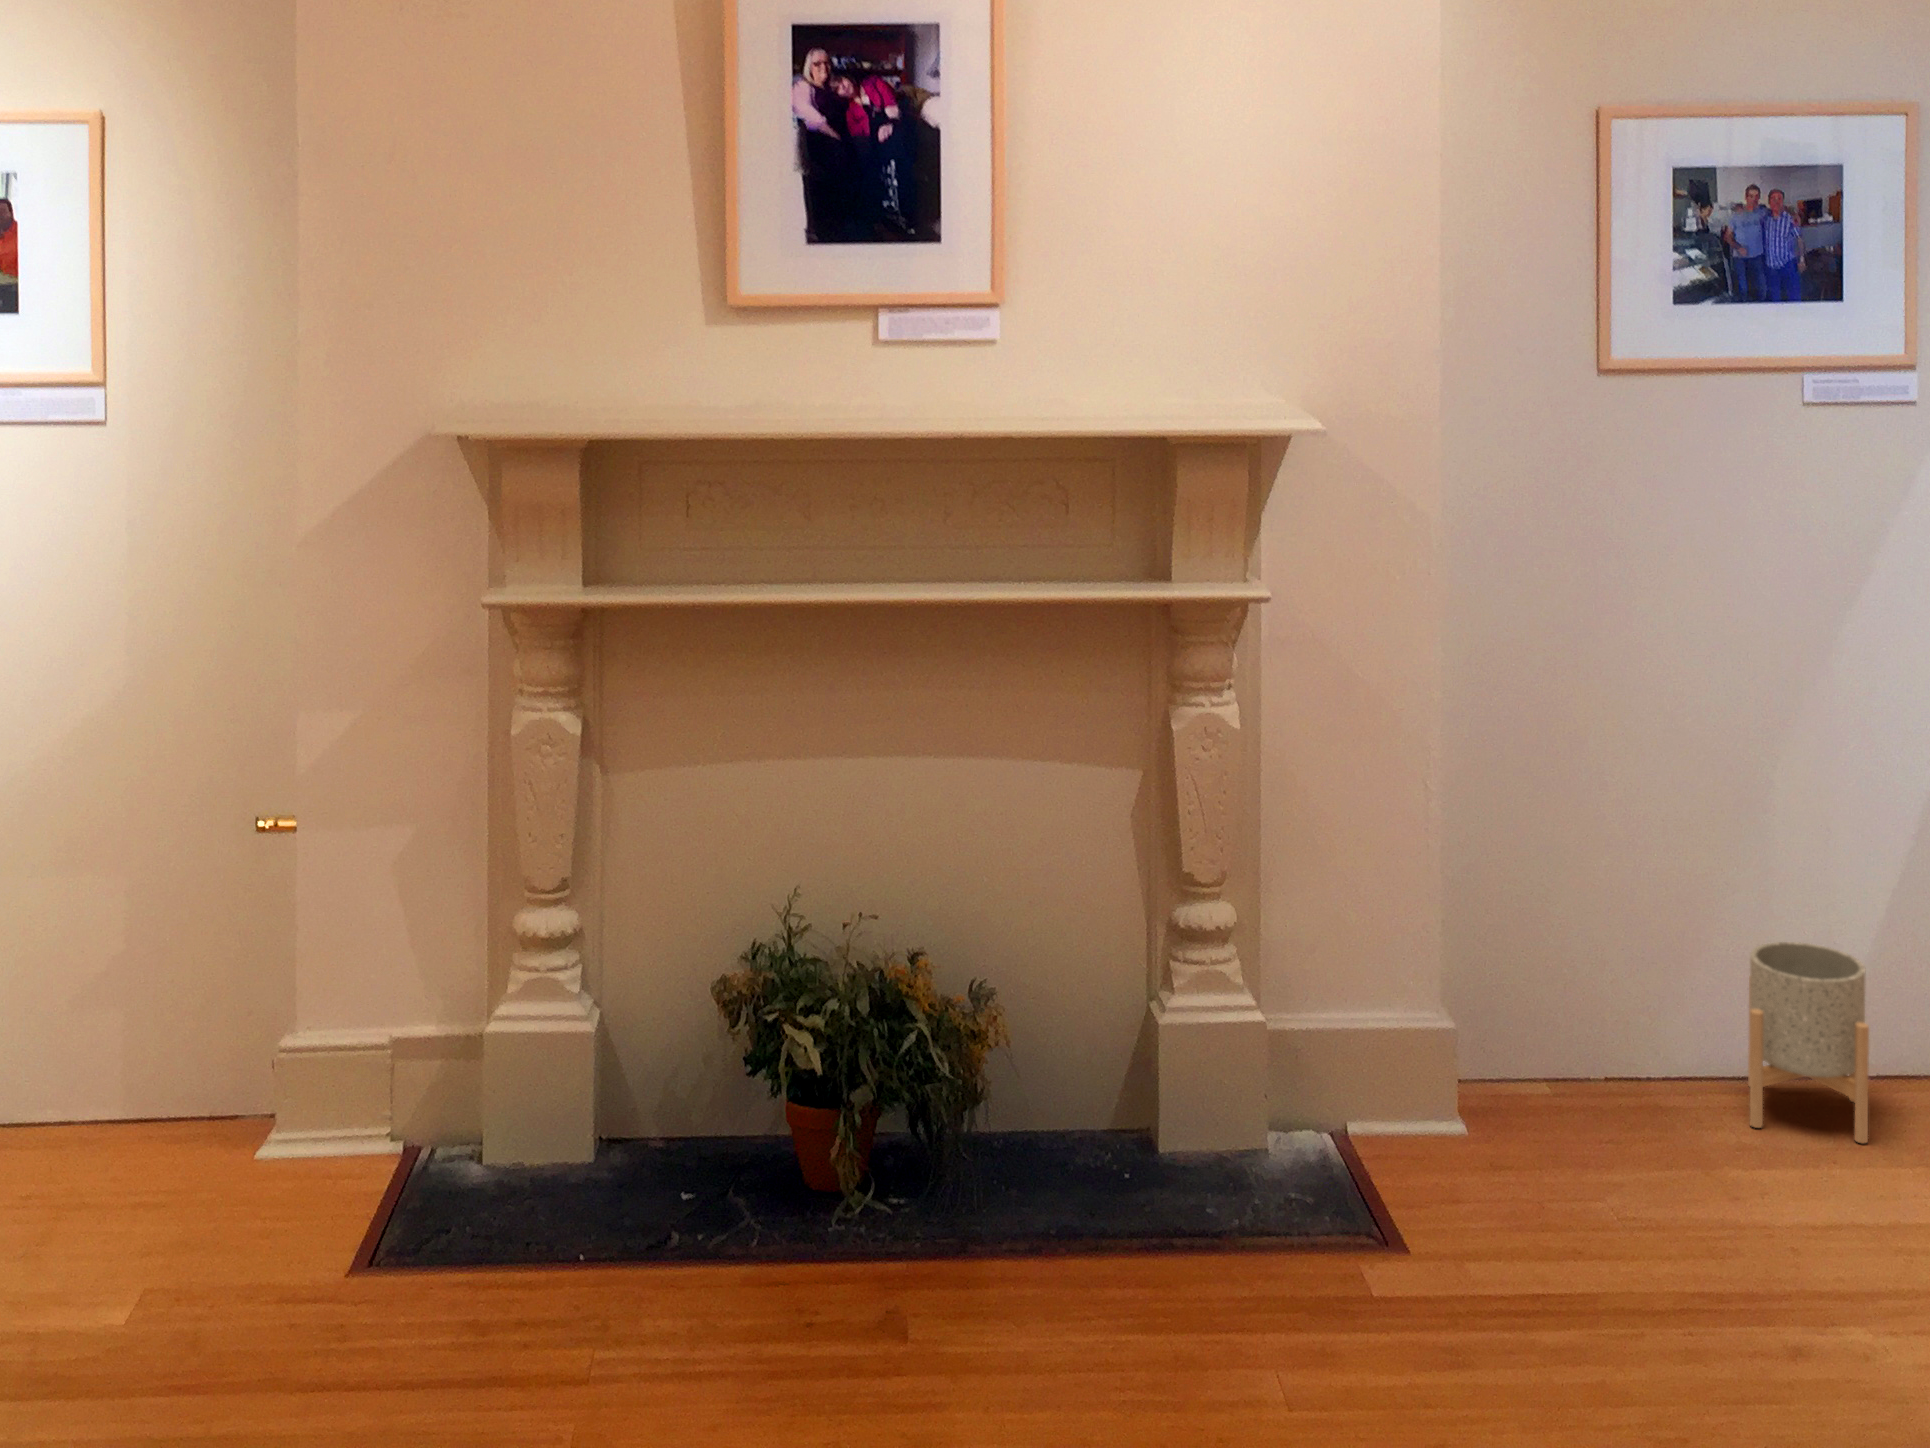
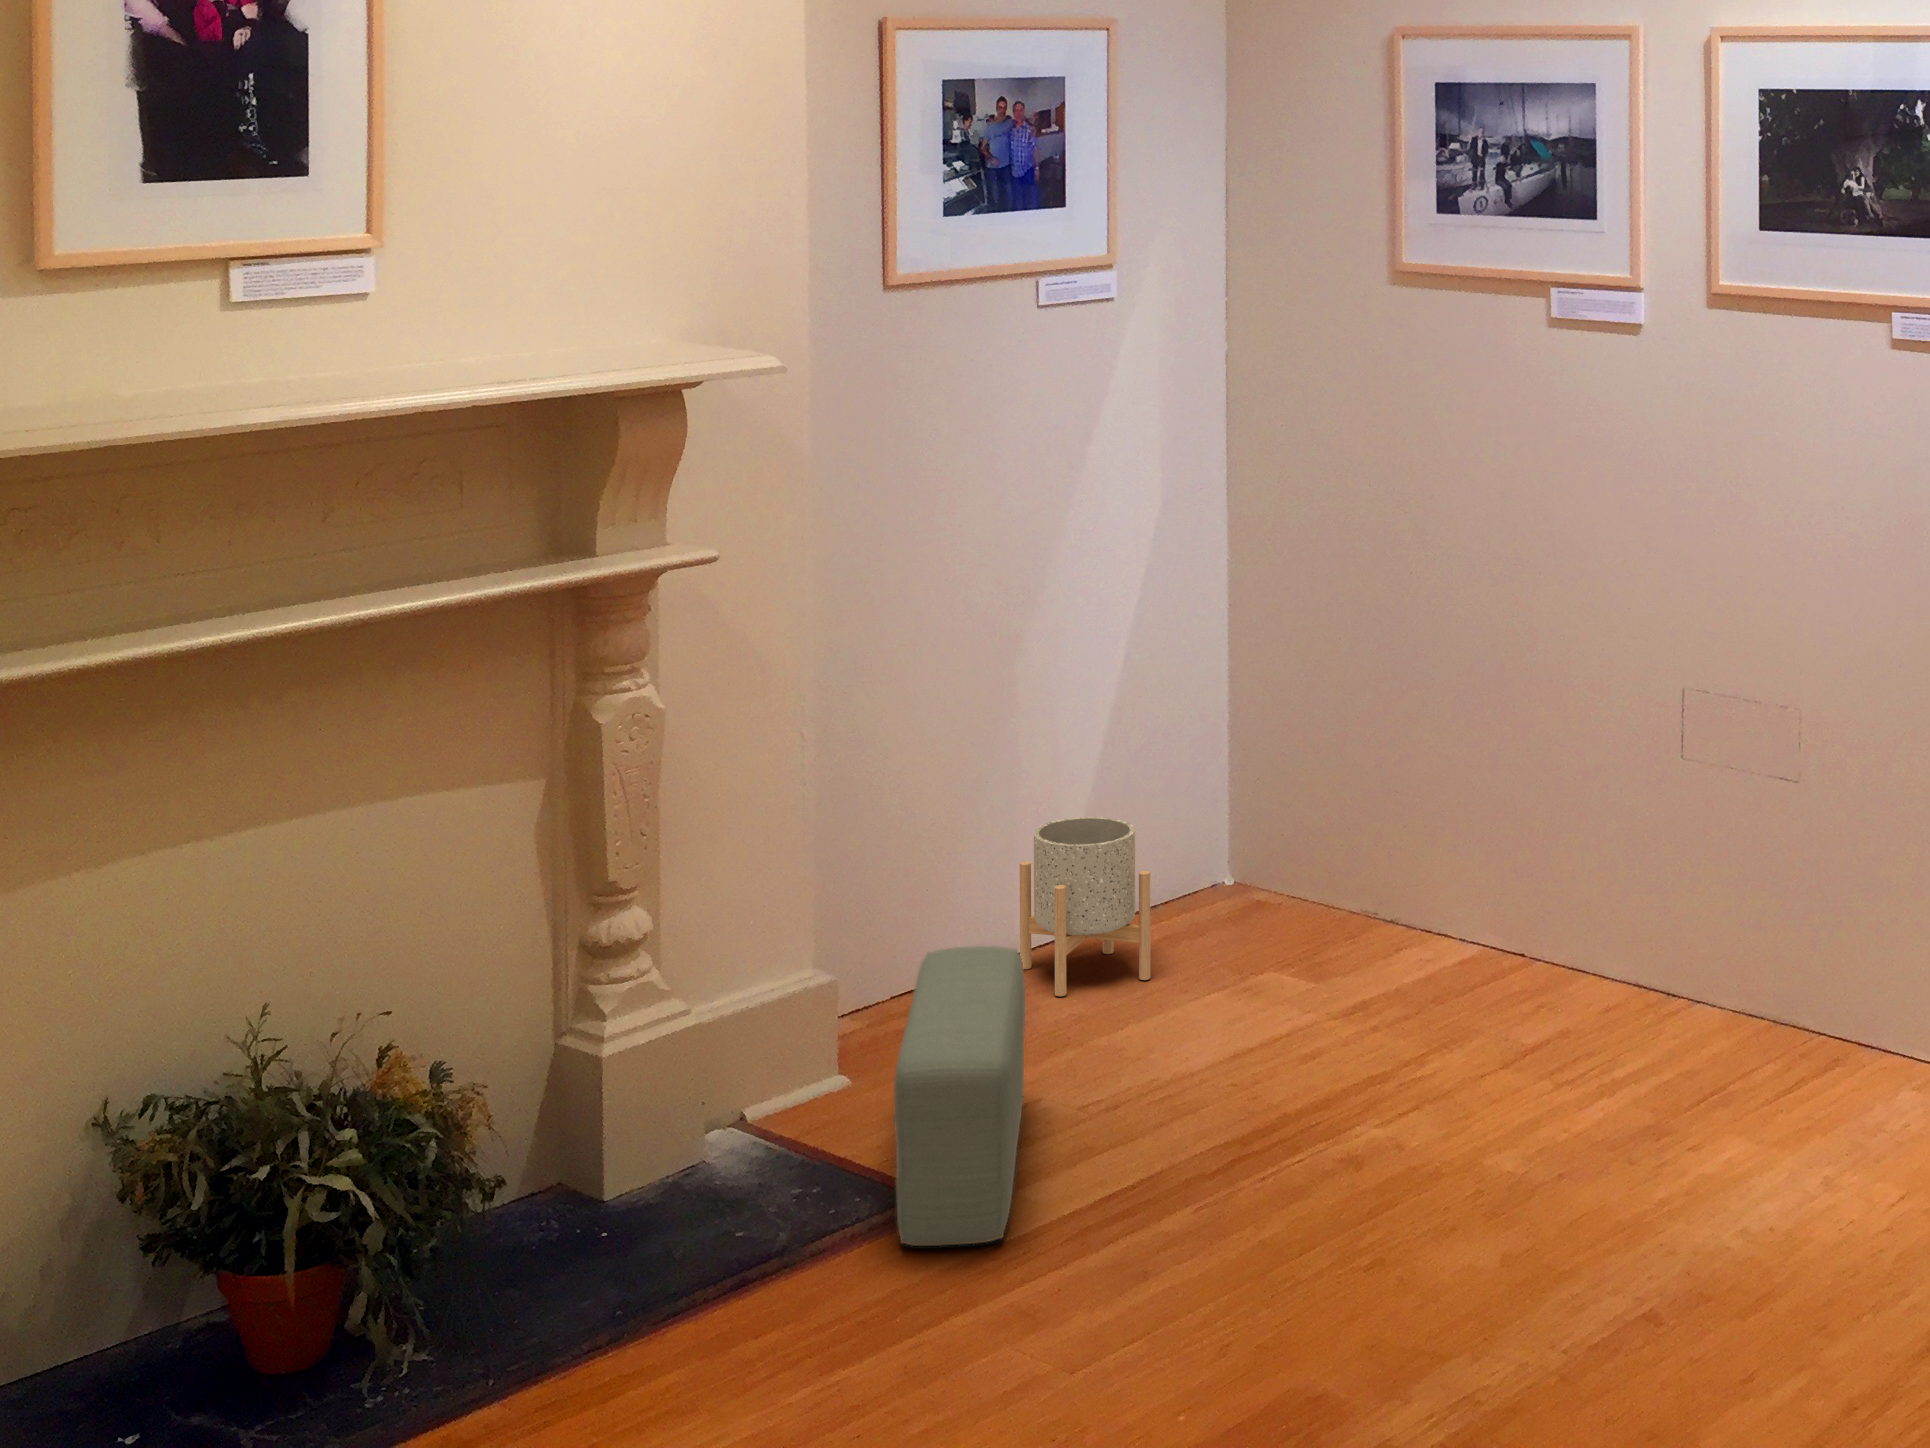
pouf: none [1331,1029,1597,1340] -> present [893,946,1025,1246]

